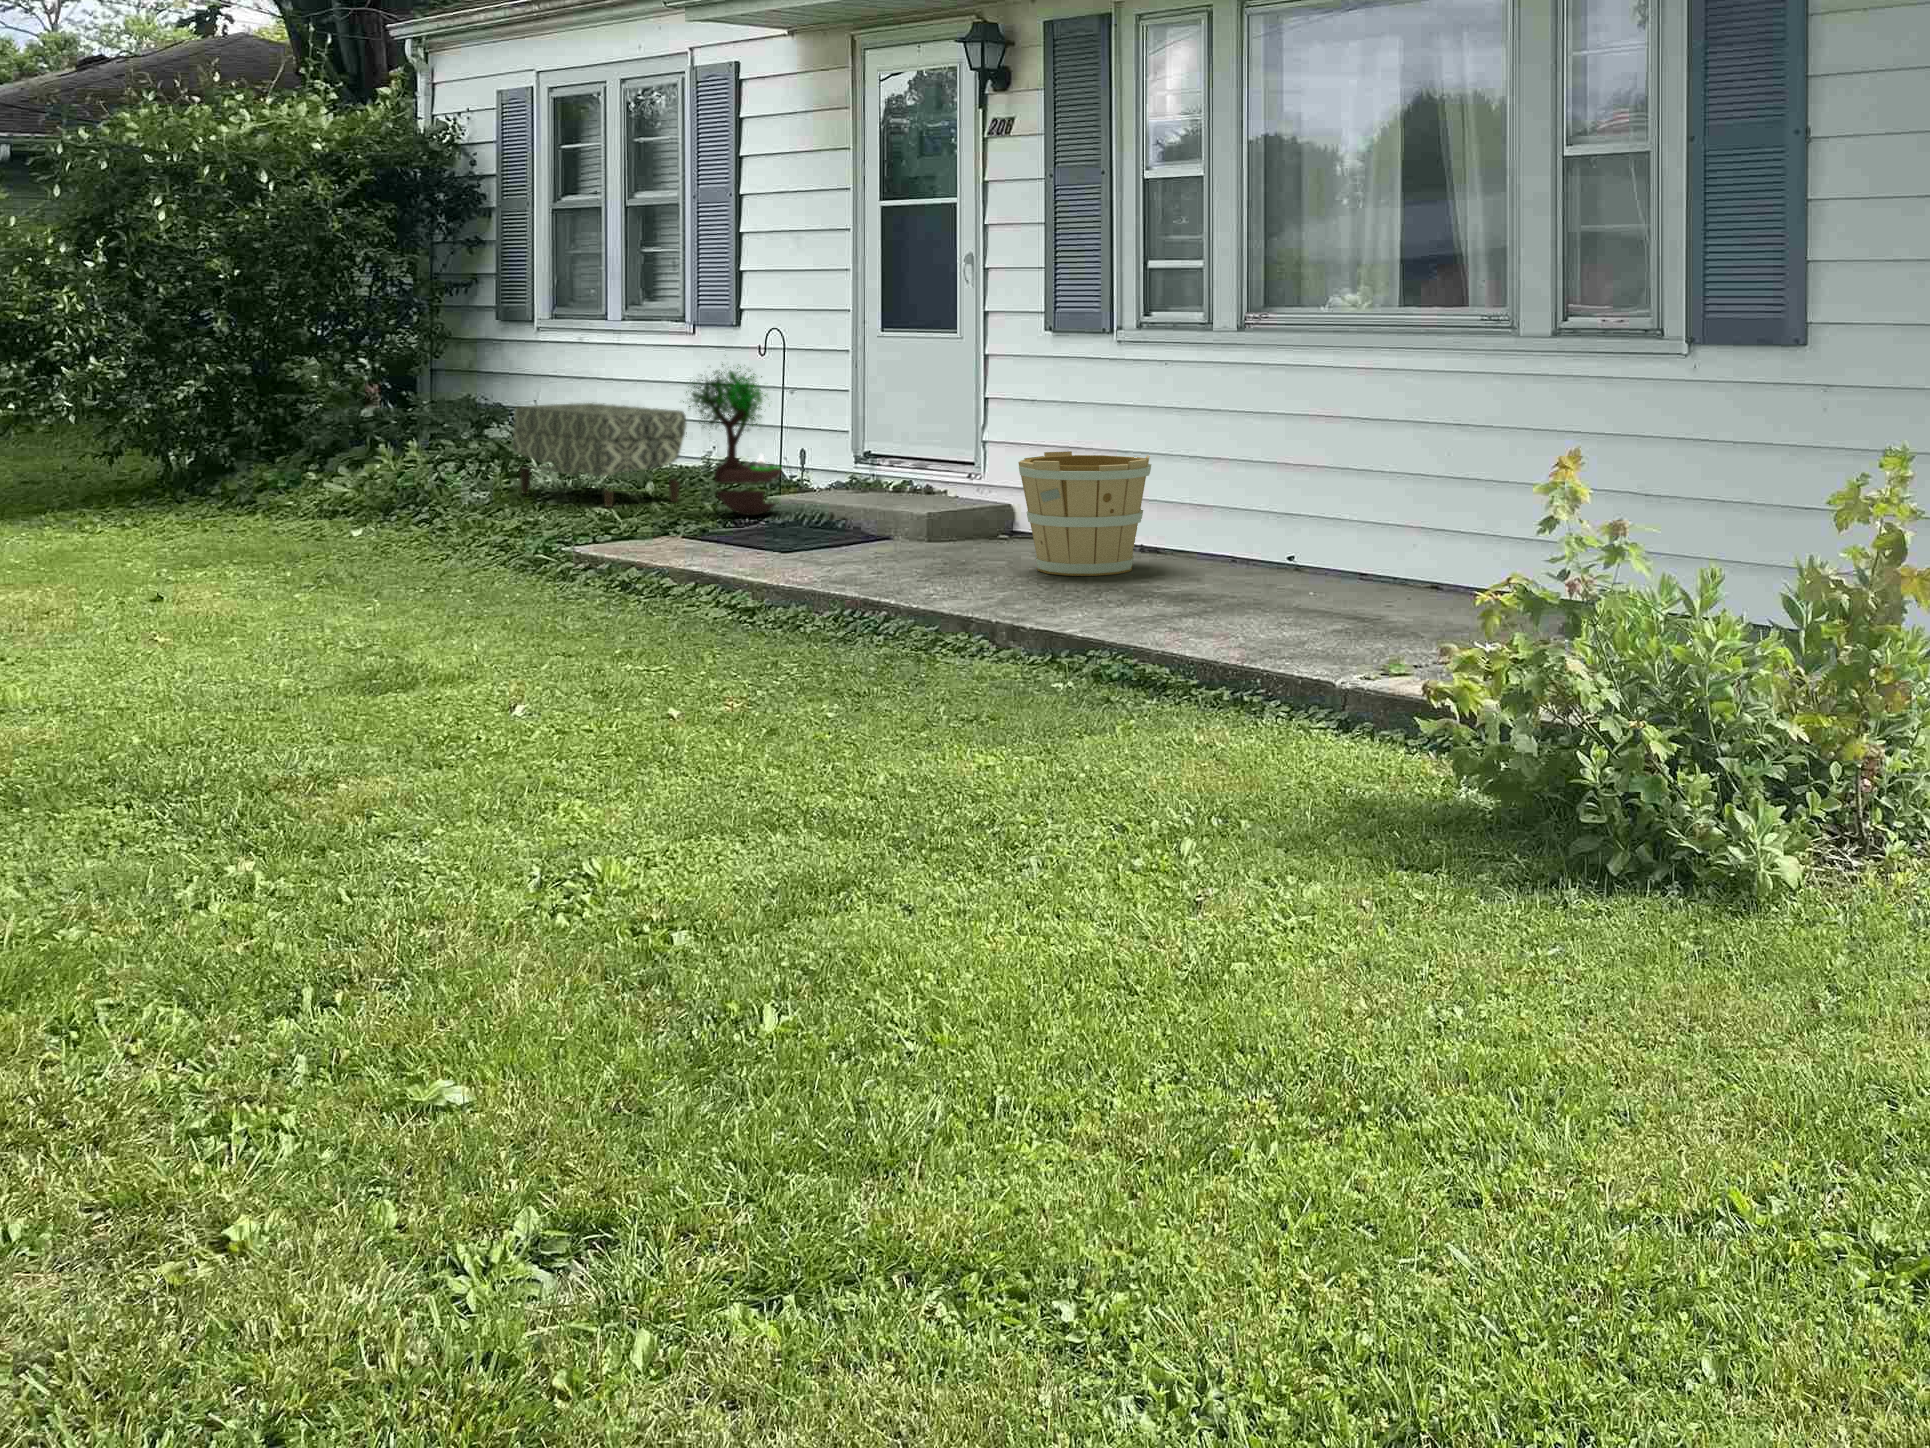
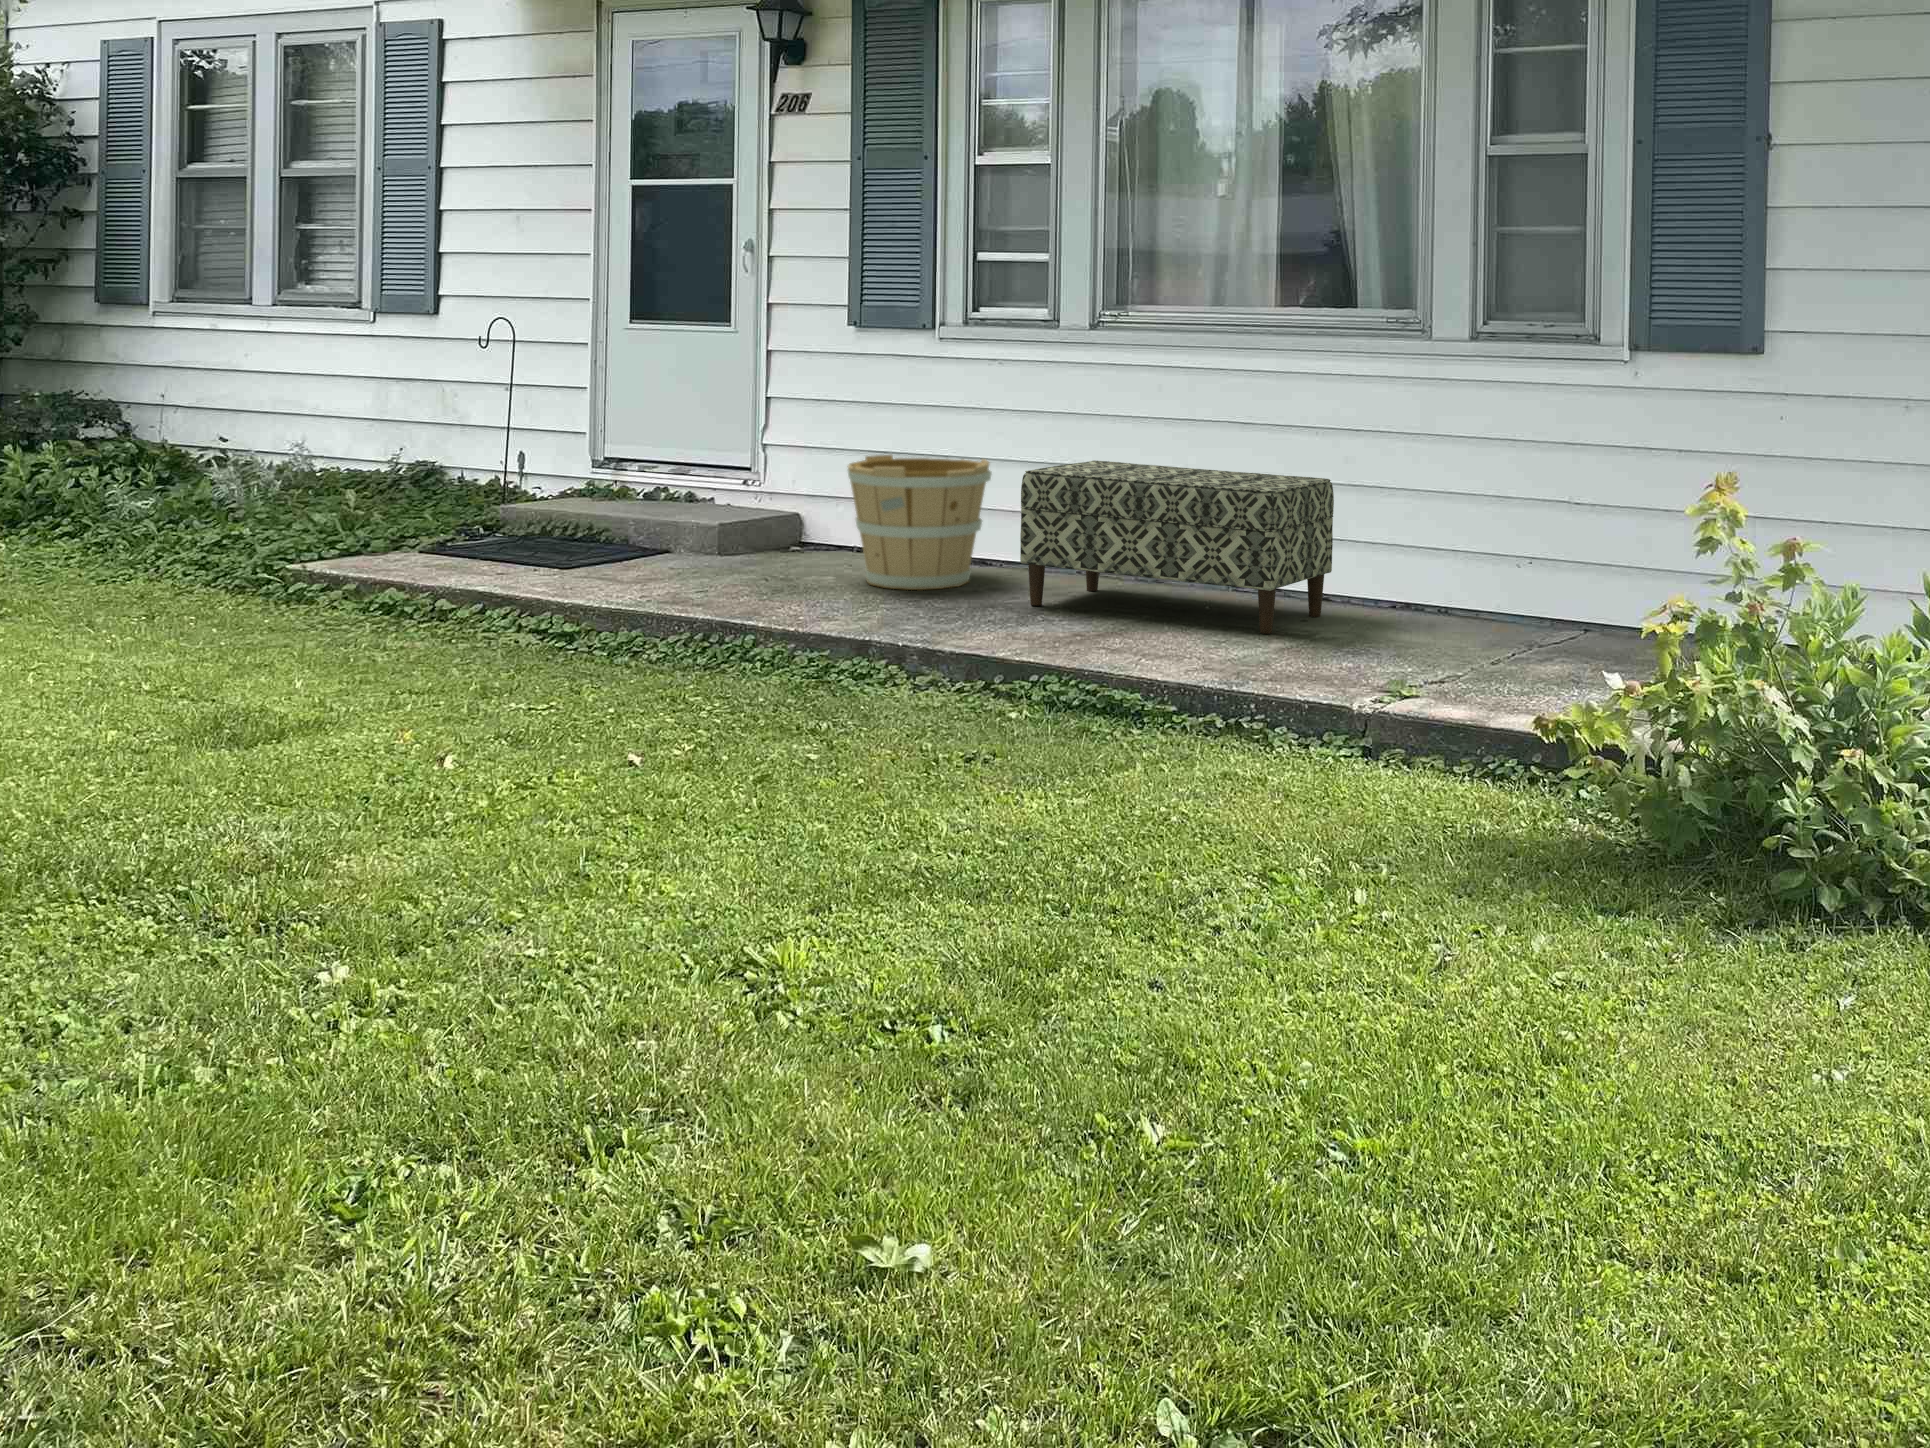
potted tree: present [683,364,782,515] -> none [385,345,509,524]
bench: present [513,403,687,507] -> present [1020,461,1334,634]

